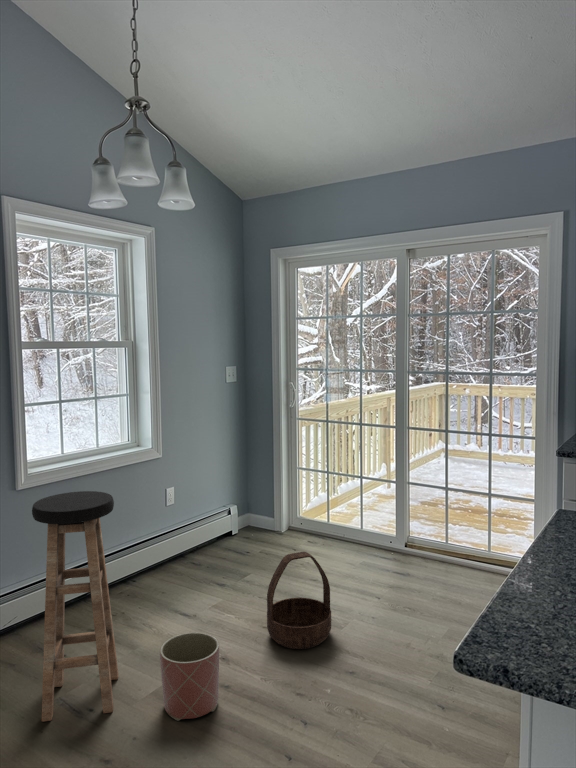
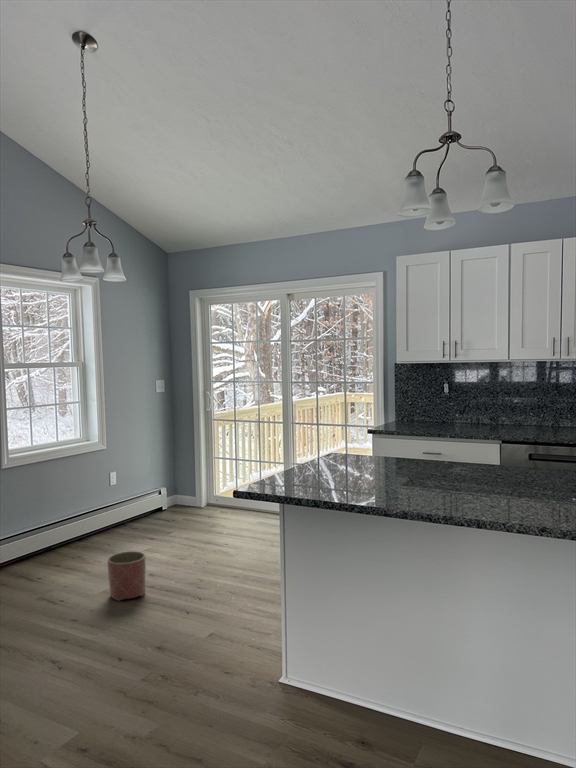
bar stool: present [32,491,119,722] -> none [24,463,80,605]
basket: present [267,552,331,649] -> none [180,505,225,568]

